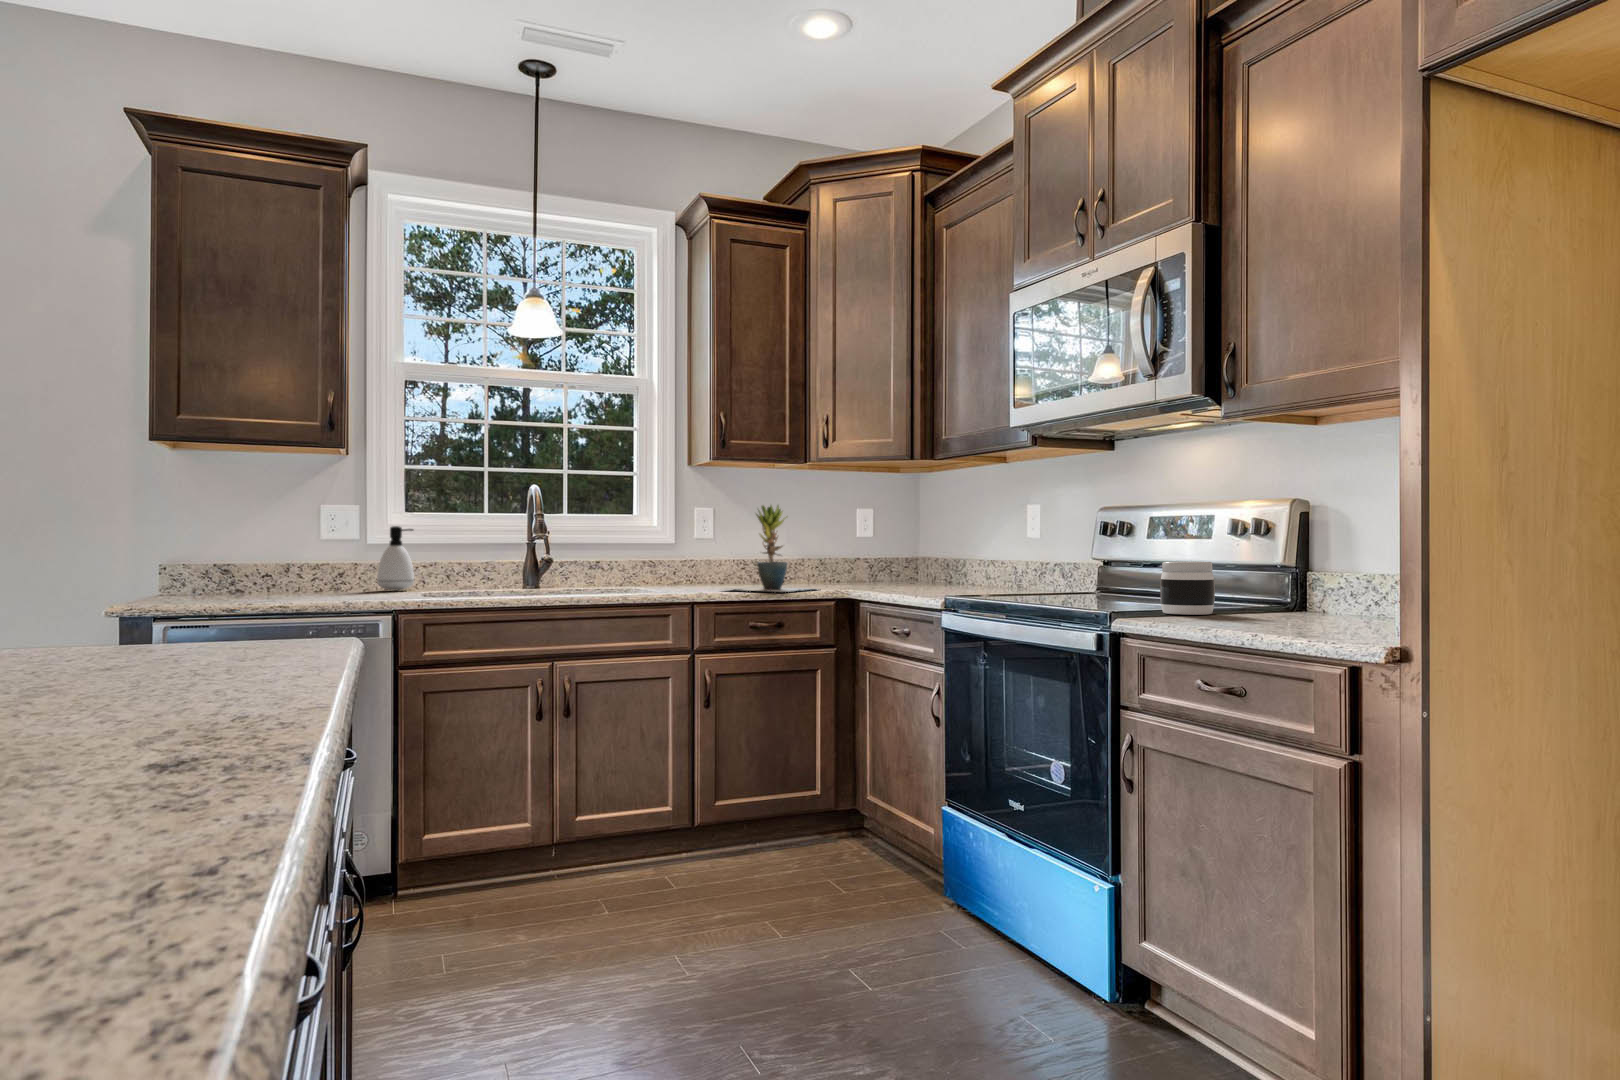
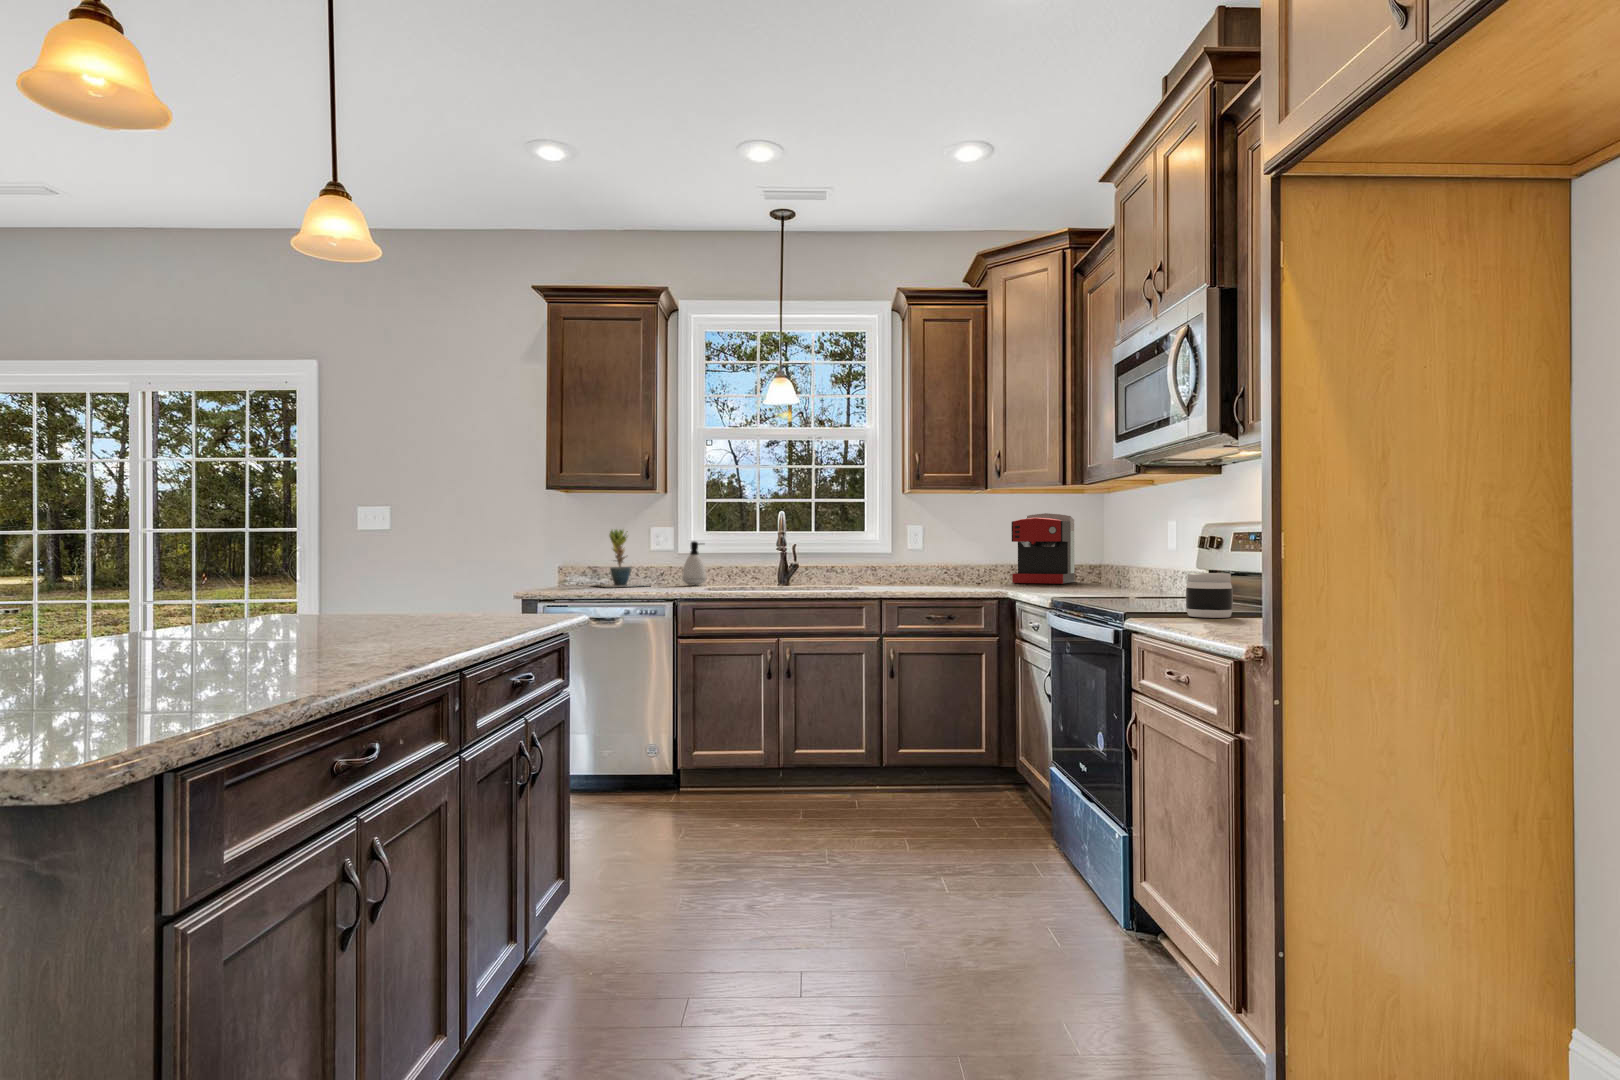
coffee maker: none [821,495,885,580] -> present [1012,513,1075,584]
potted plant: present [736,505,808,592] -> present [600,530,639,587]

